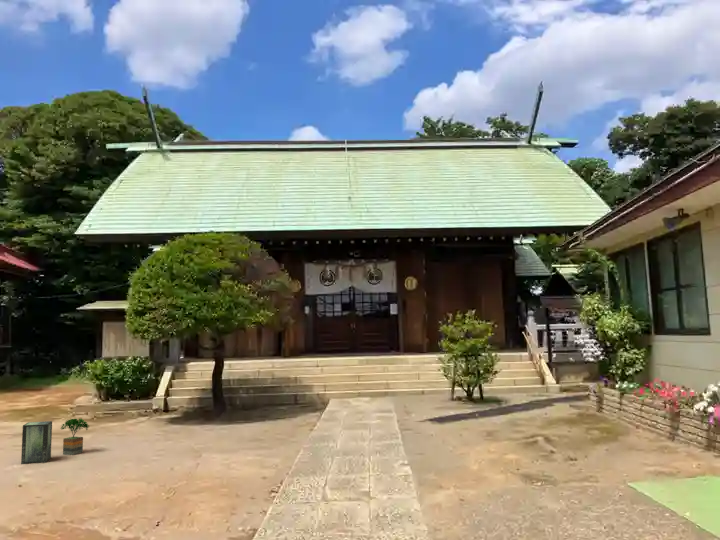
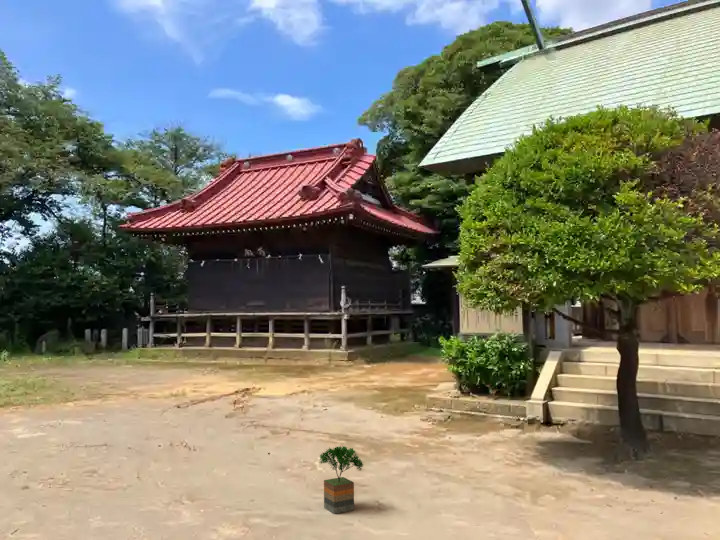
storage box: present [21,421,52,464] -> none [245,447,299,527]

